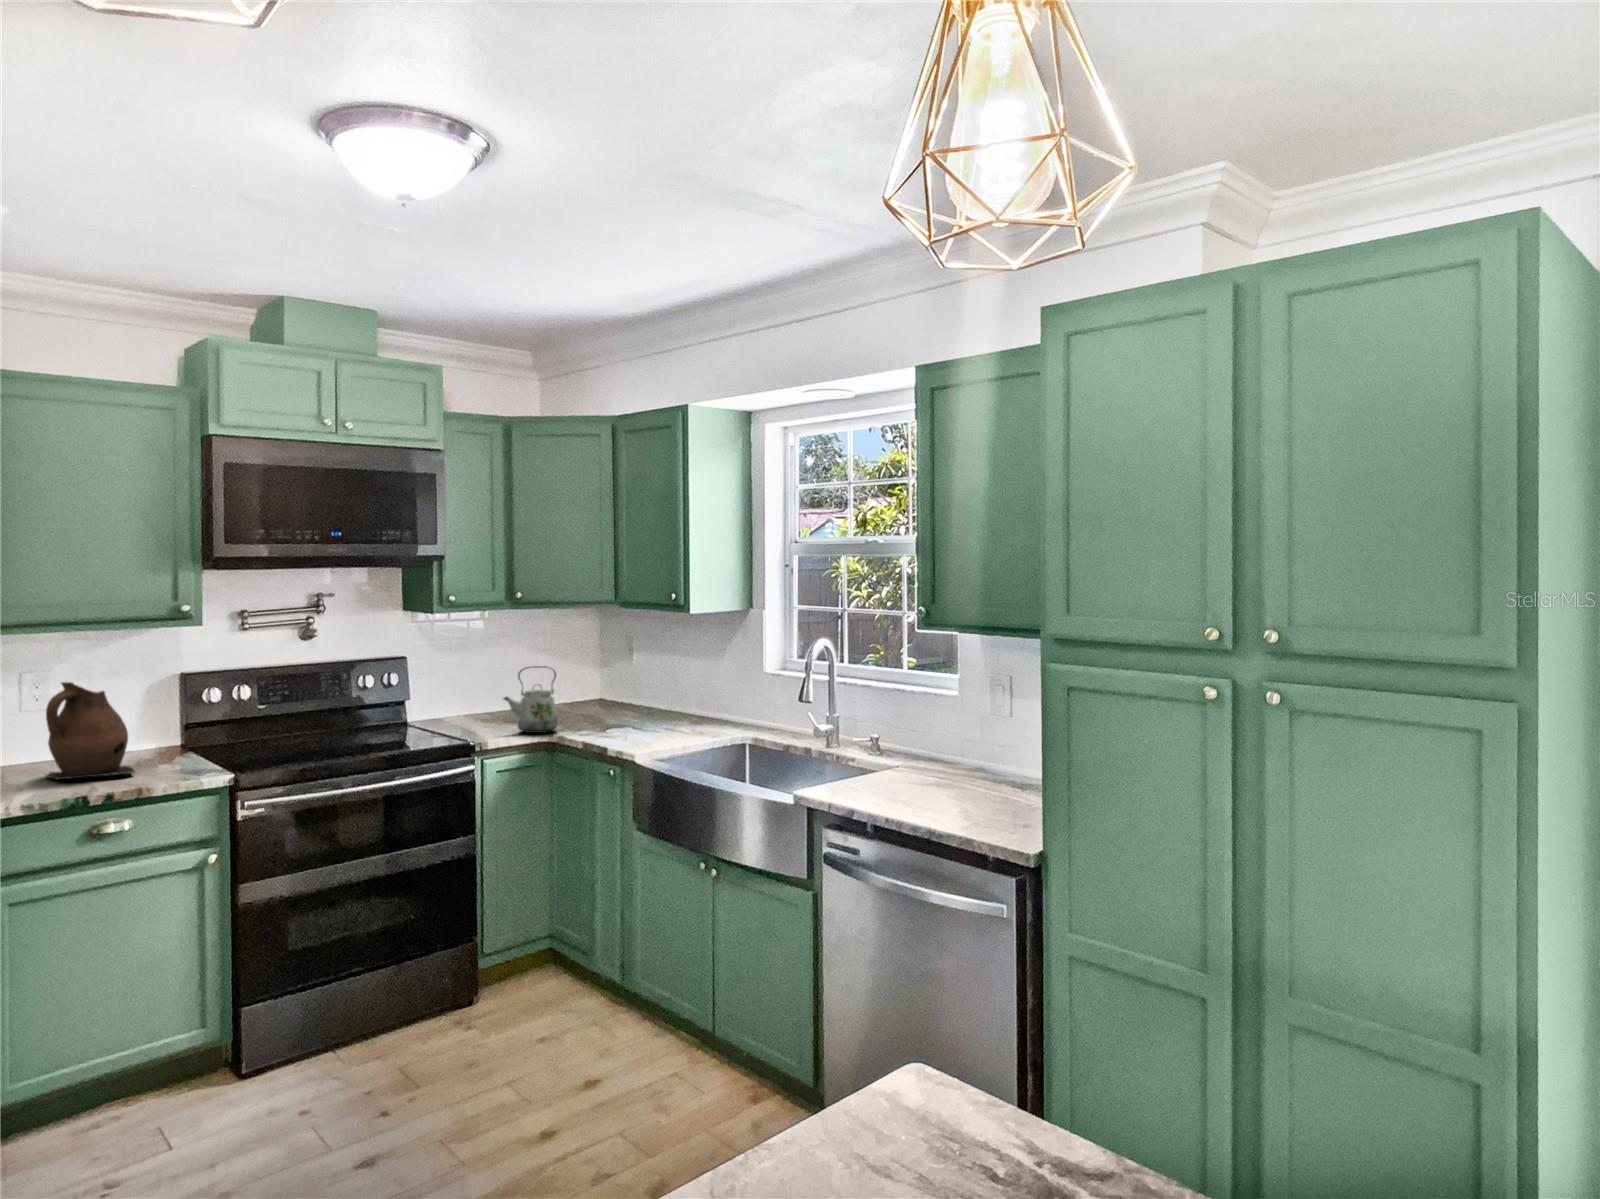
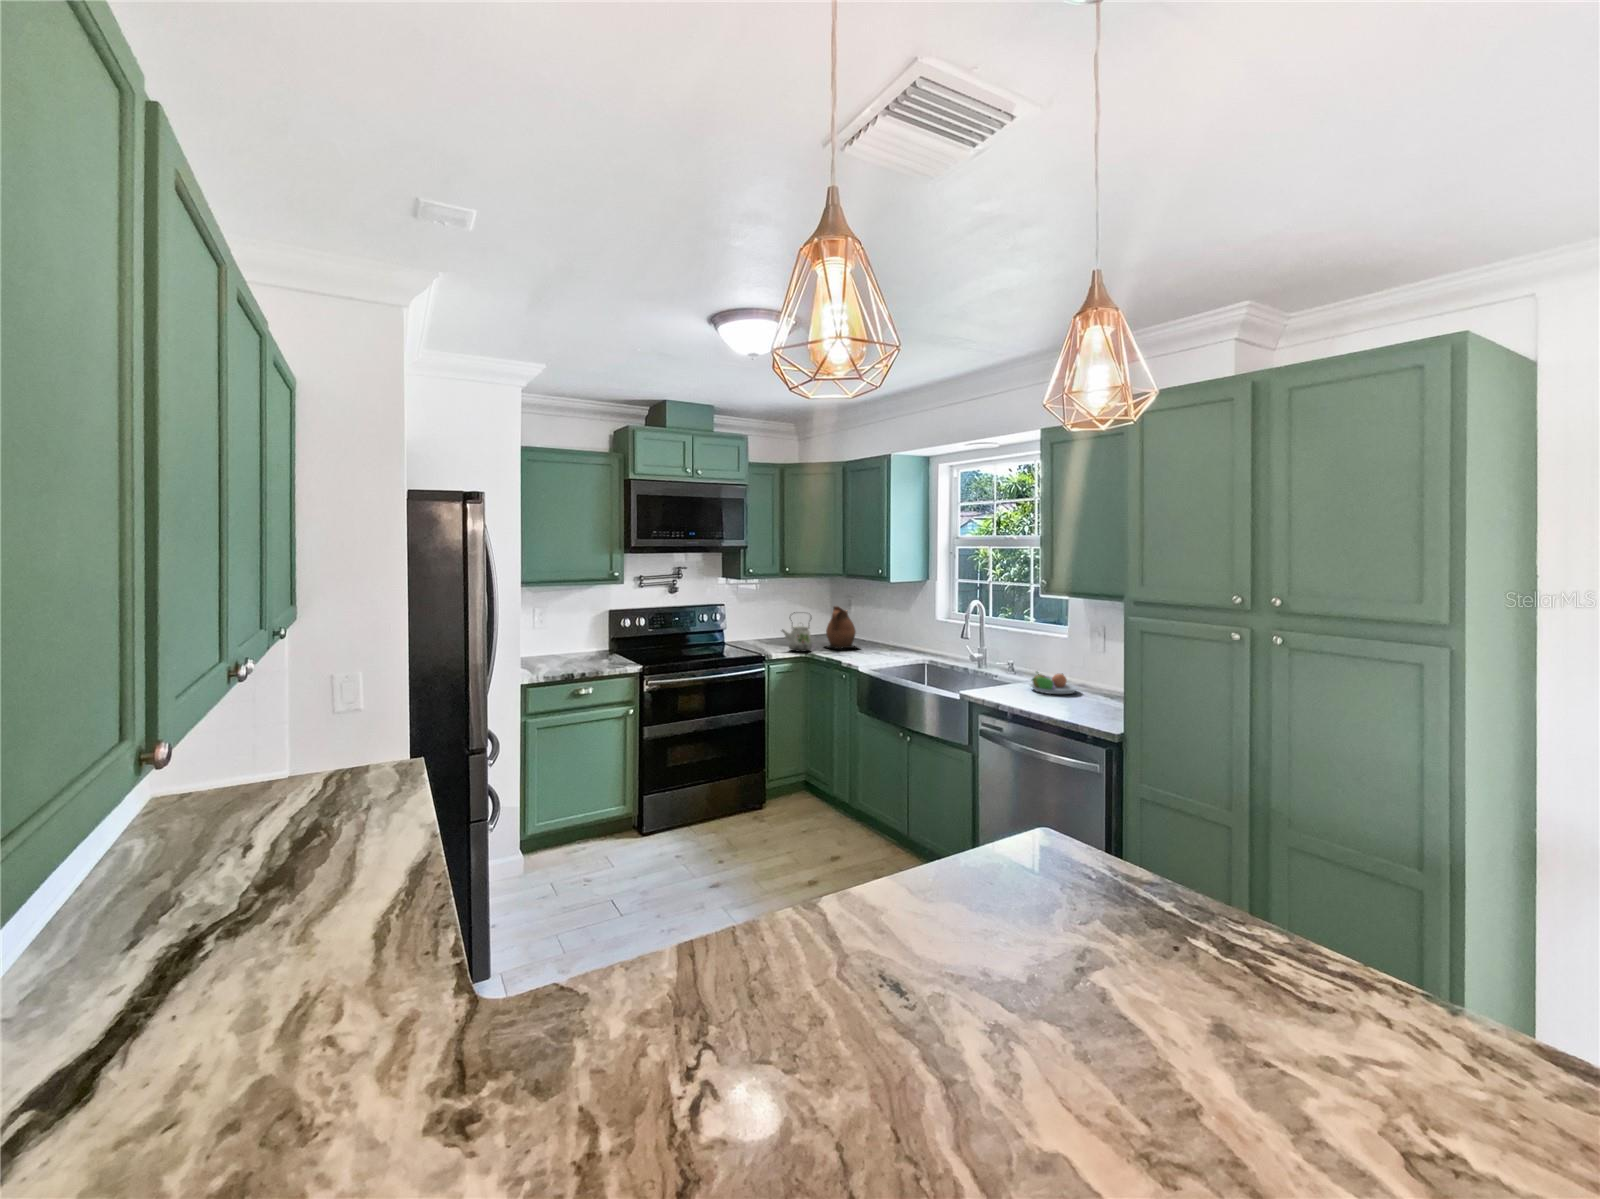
ceramic pitcher: present [46,682,135,780] -> present [826,606,857,648]
fruit bowl: none [906,750,983,786] -> present [1030,672,1079,694]

